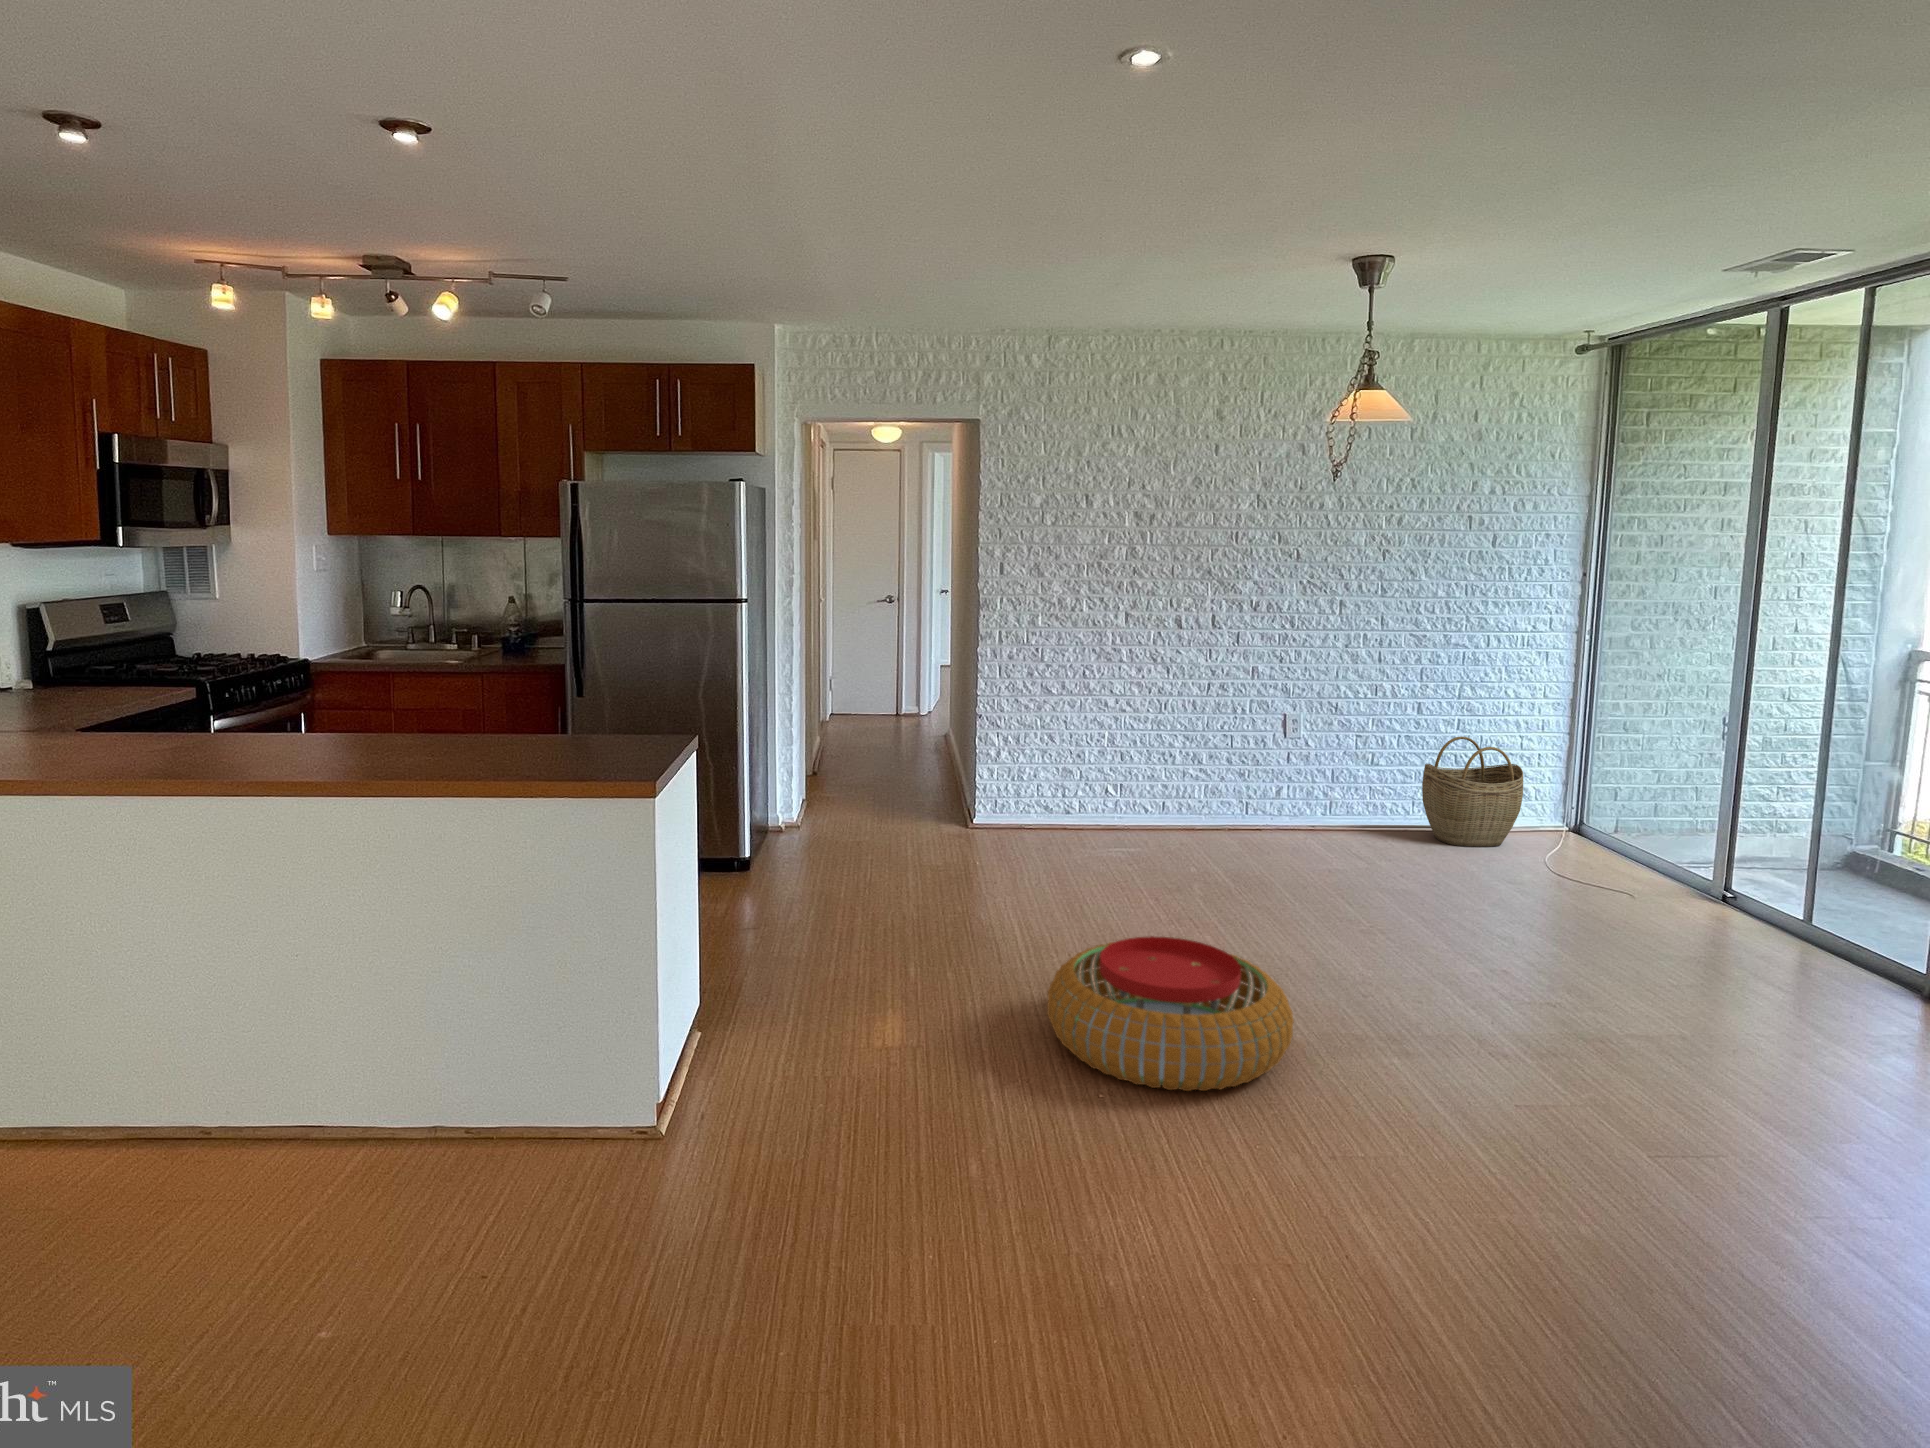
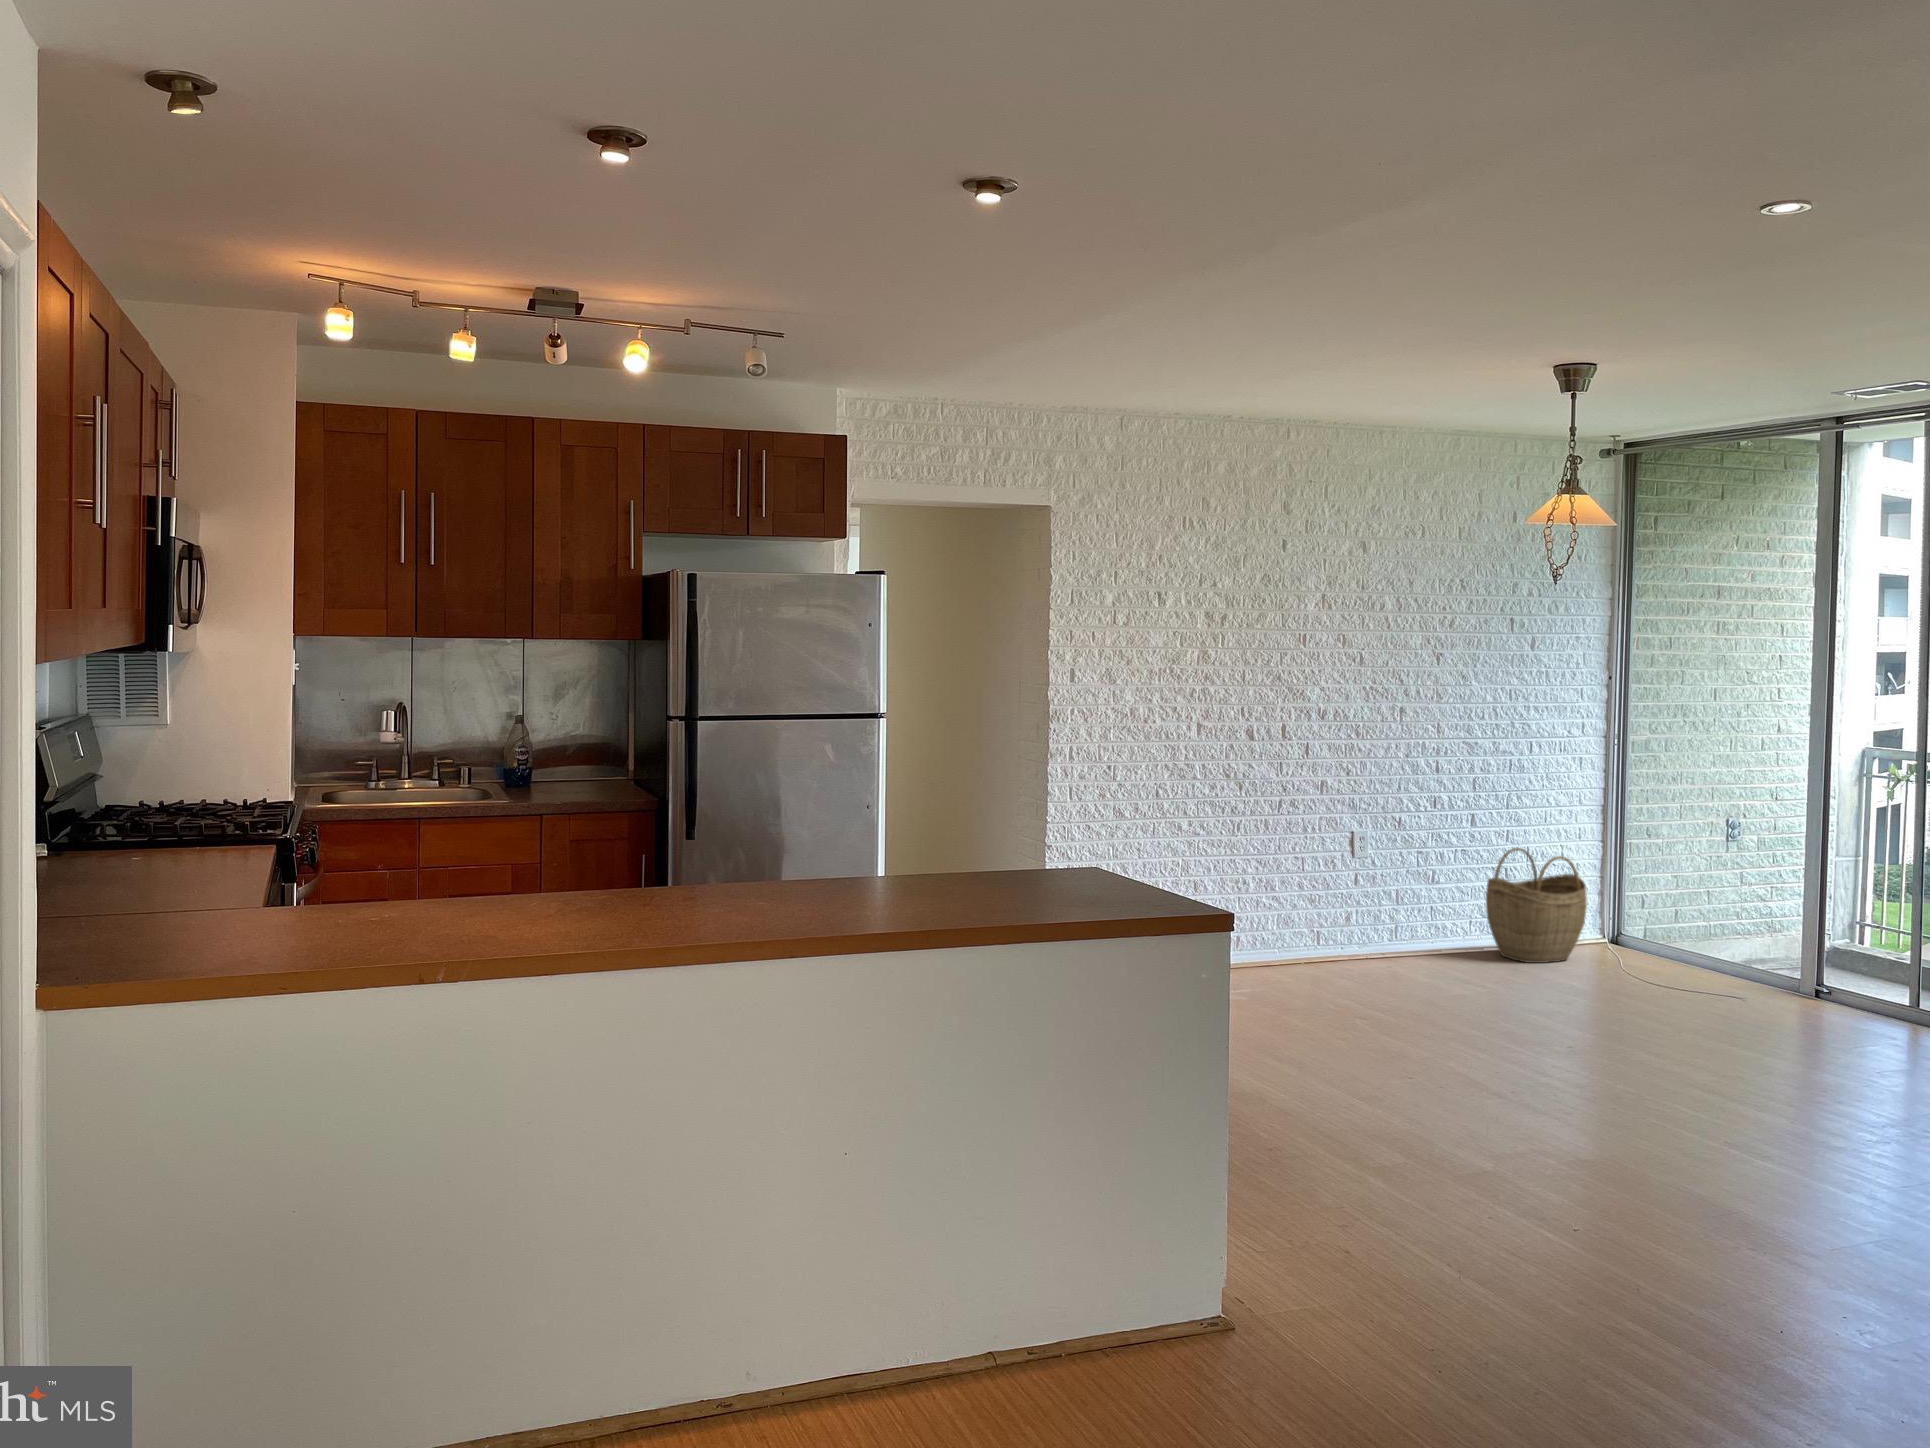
pouf: present [1047,936,1294,1091] -> none [1409,1059,1685,1210]

